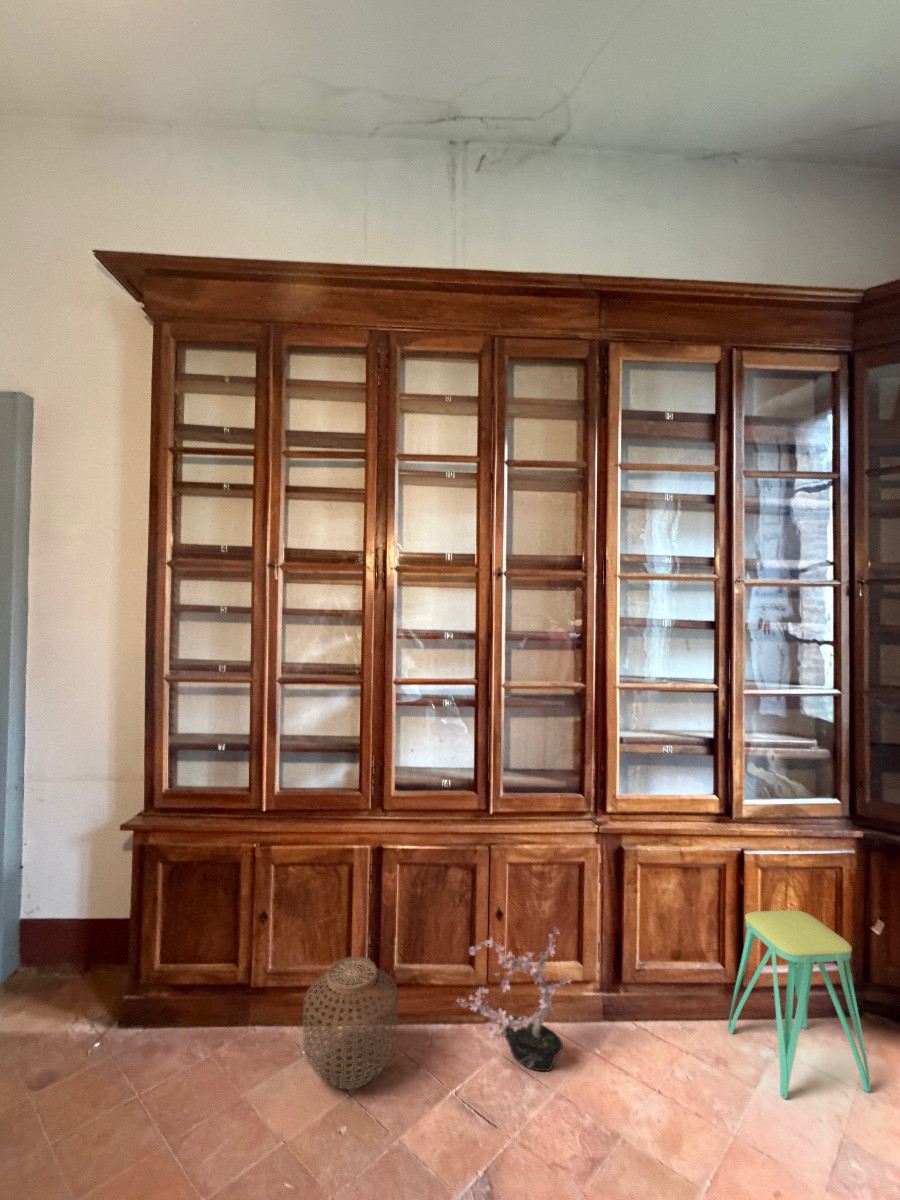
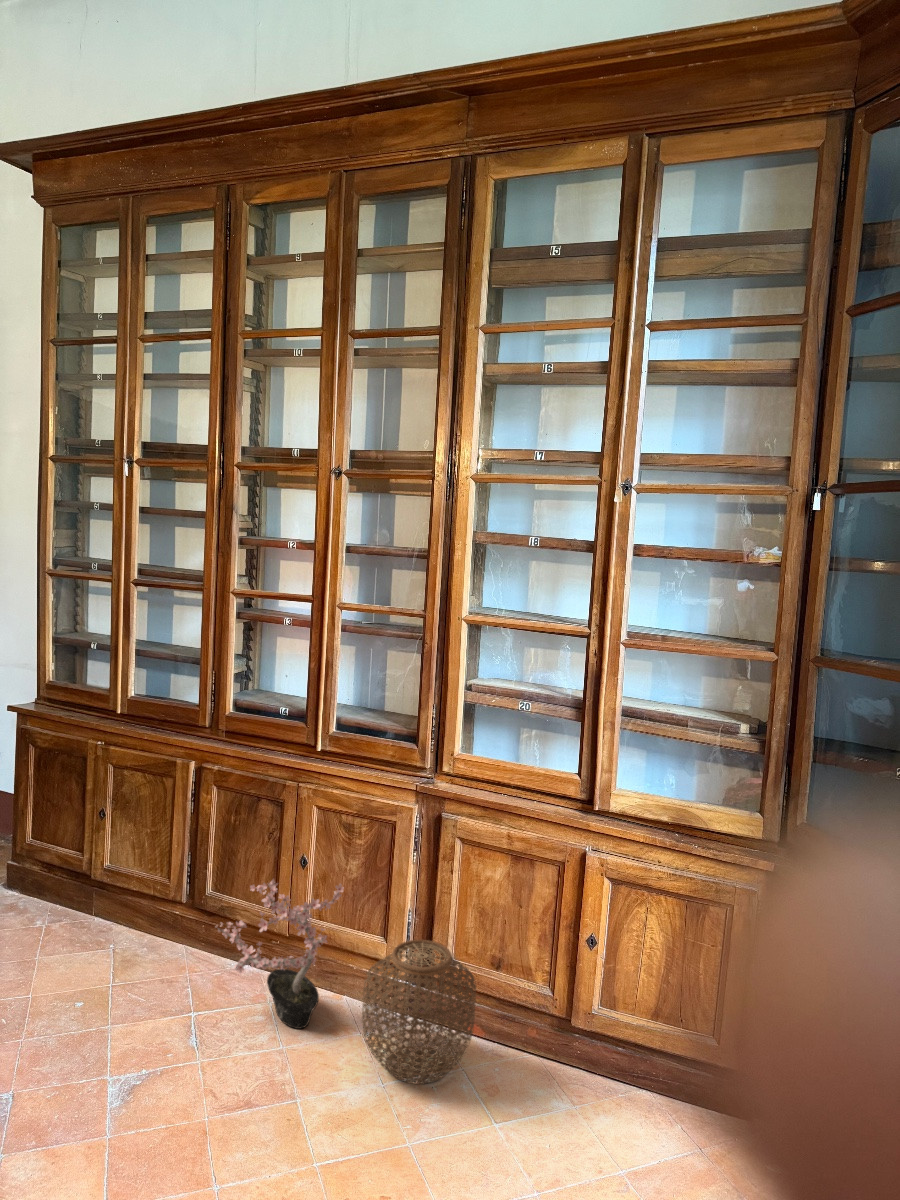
stool: present [728,910,871,1099] -> none [511,926,652,1175]
woven basket: present [303,957,399,1090] -> present [362,940,476,1084]

